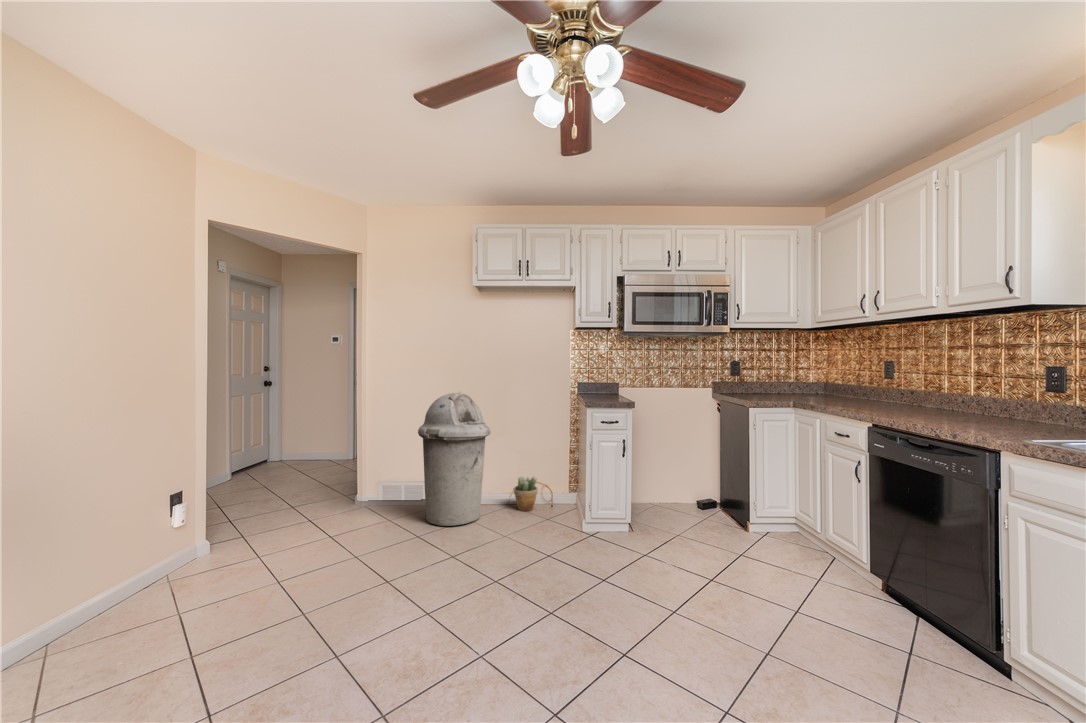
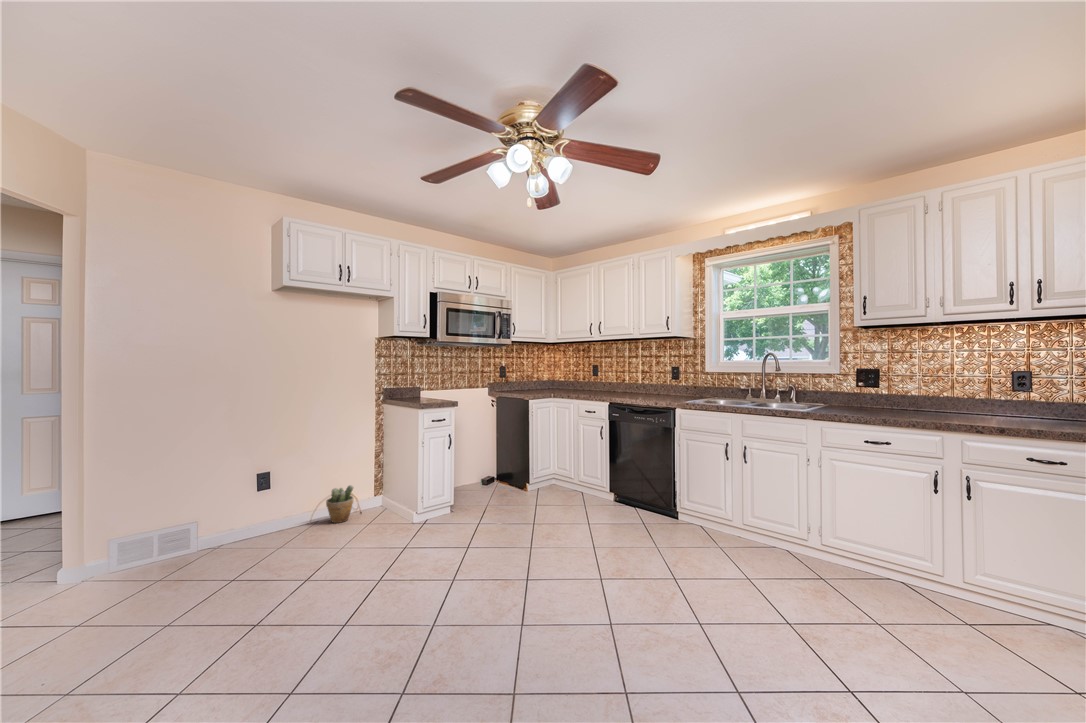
trash can: present [418,392,490,526] -> none [212,403,311,563]

